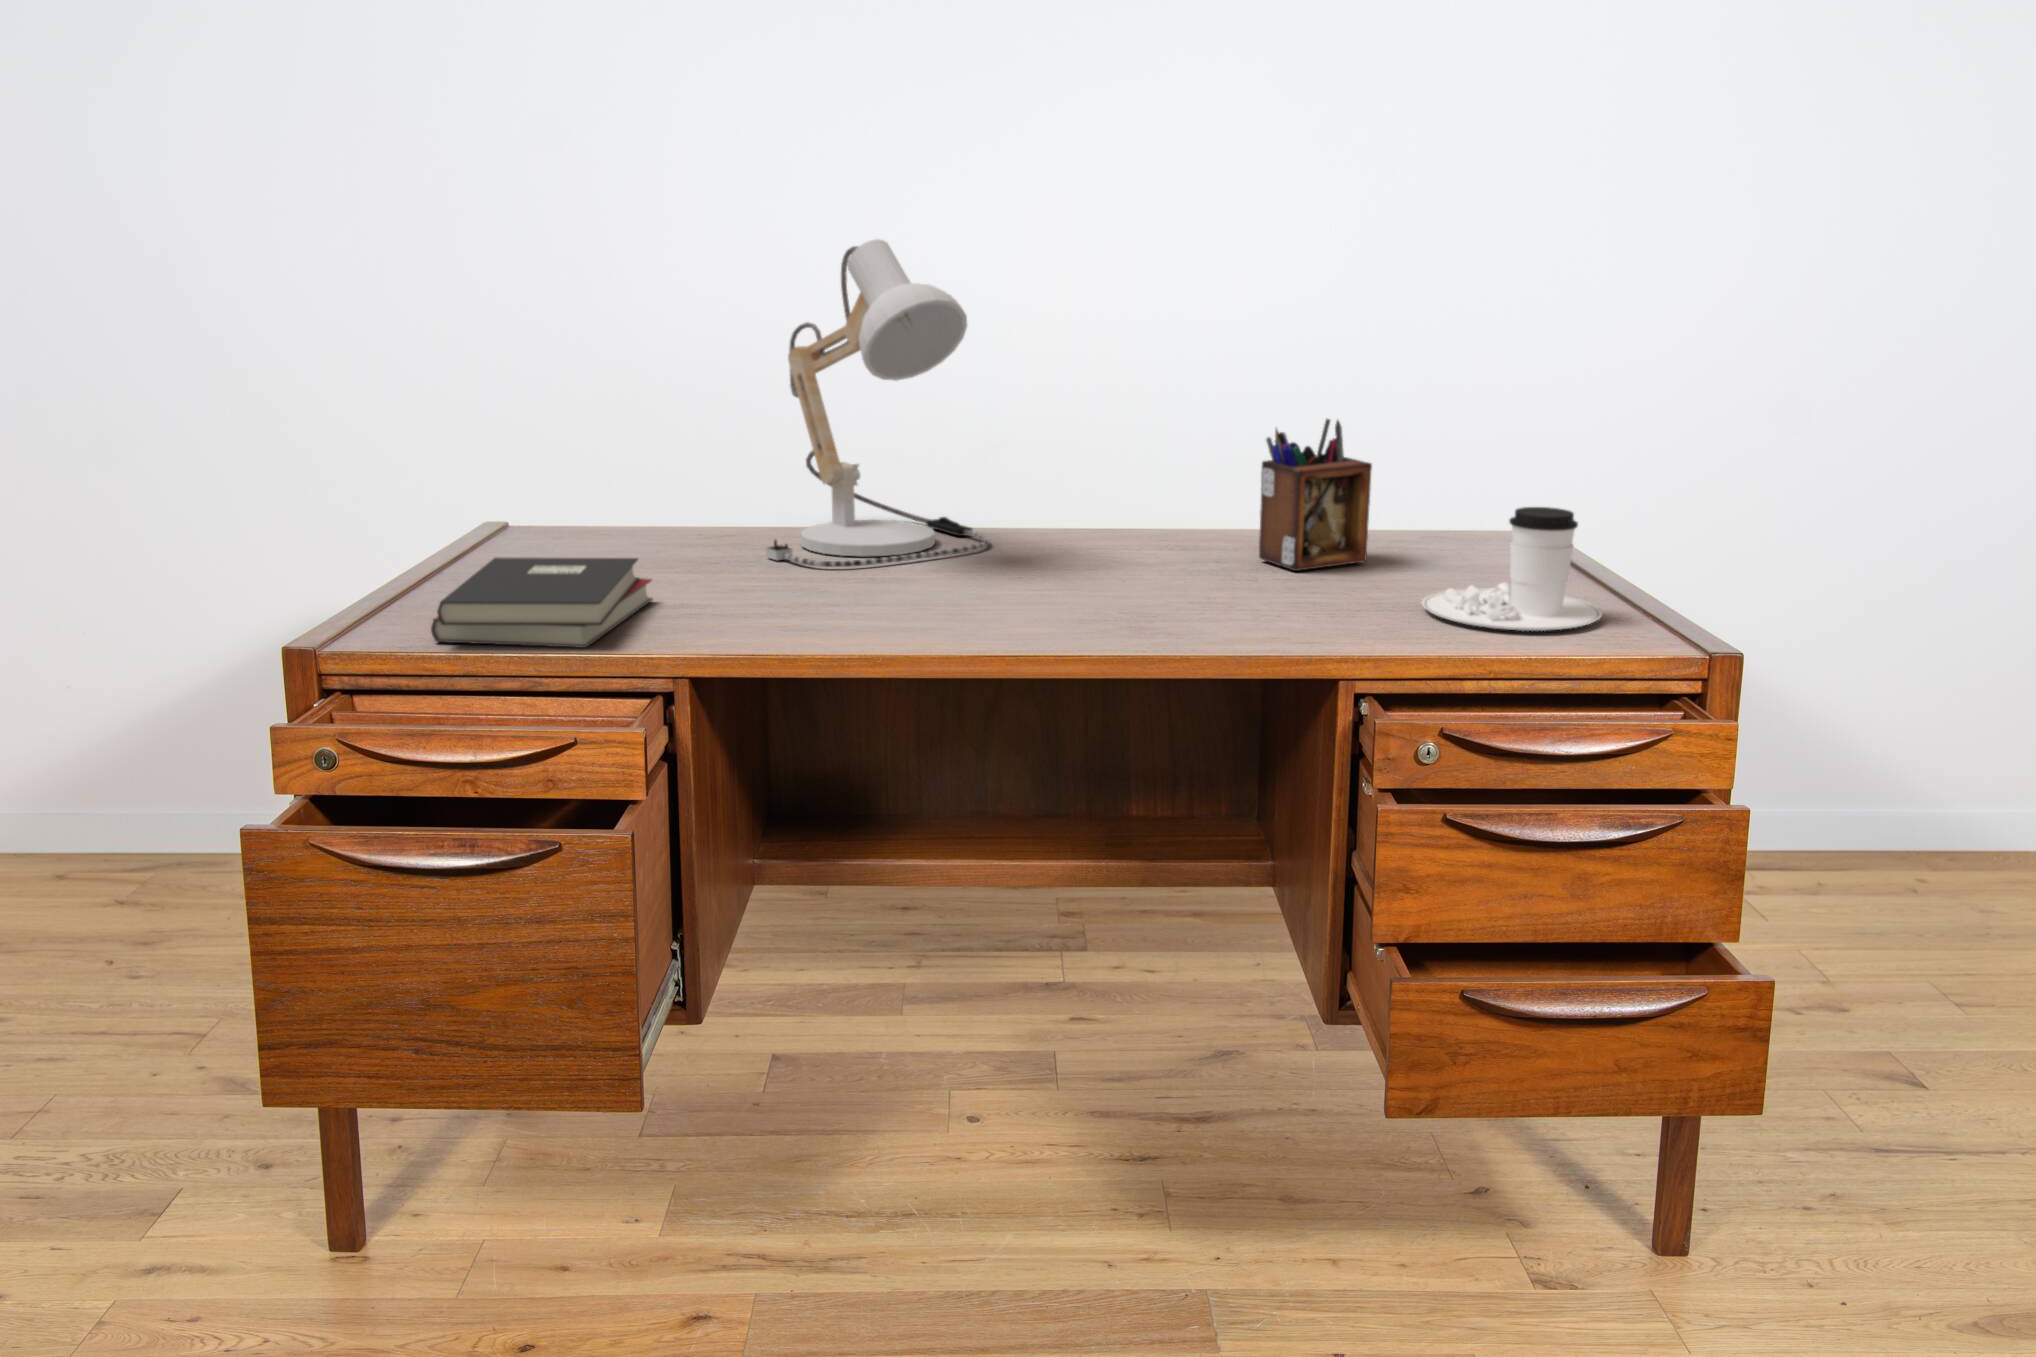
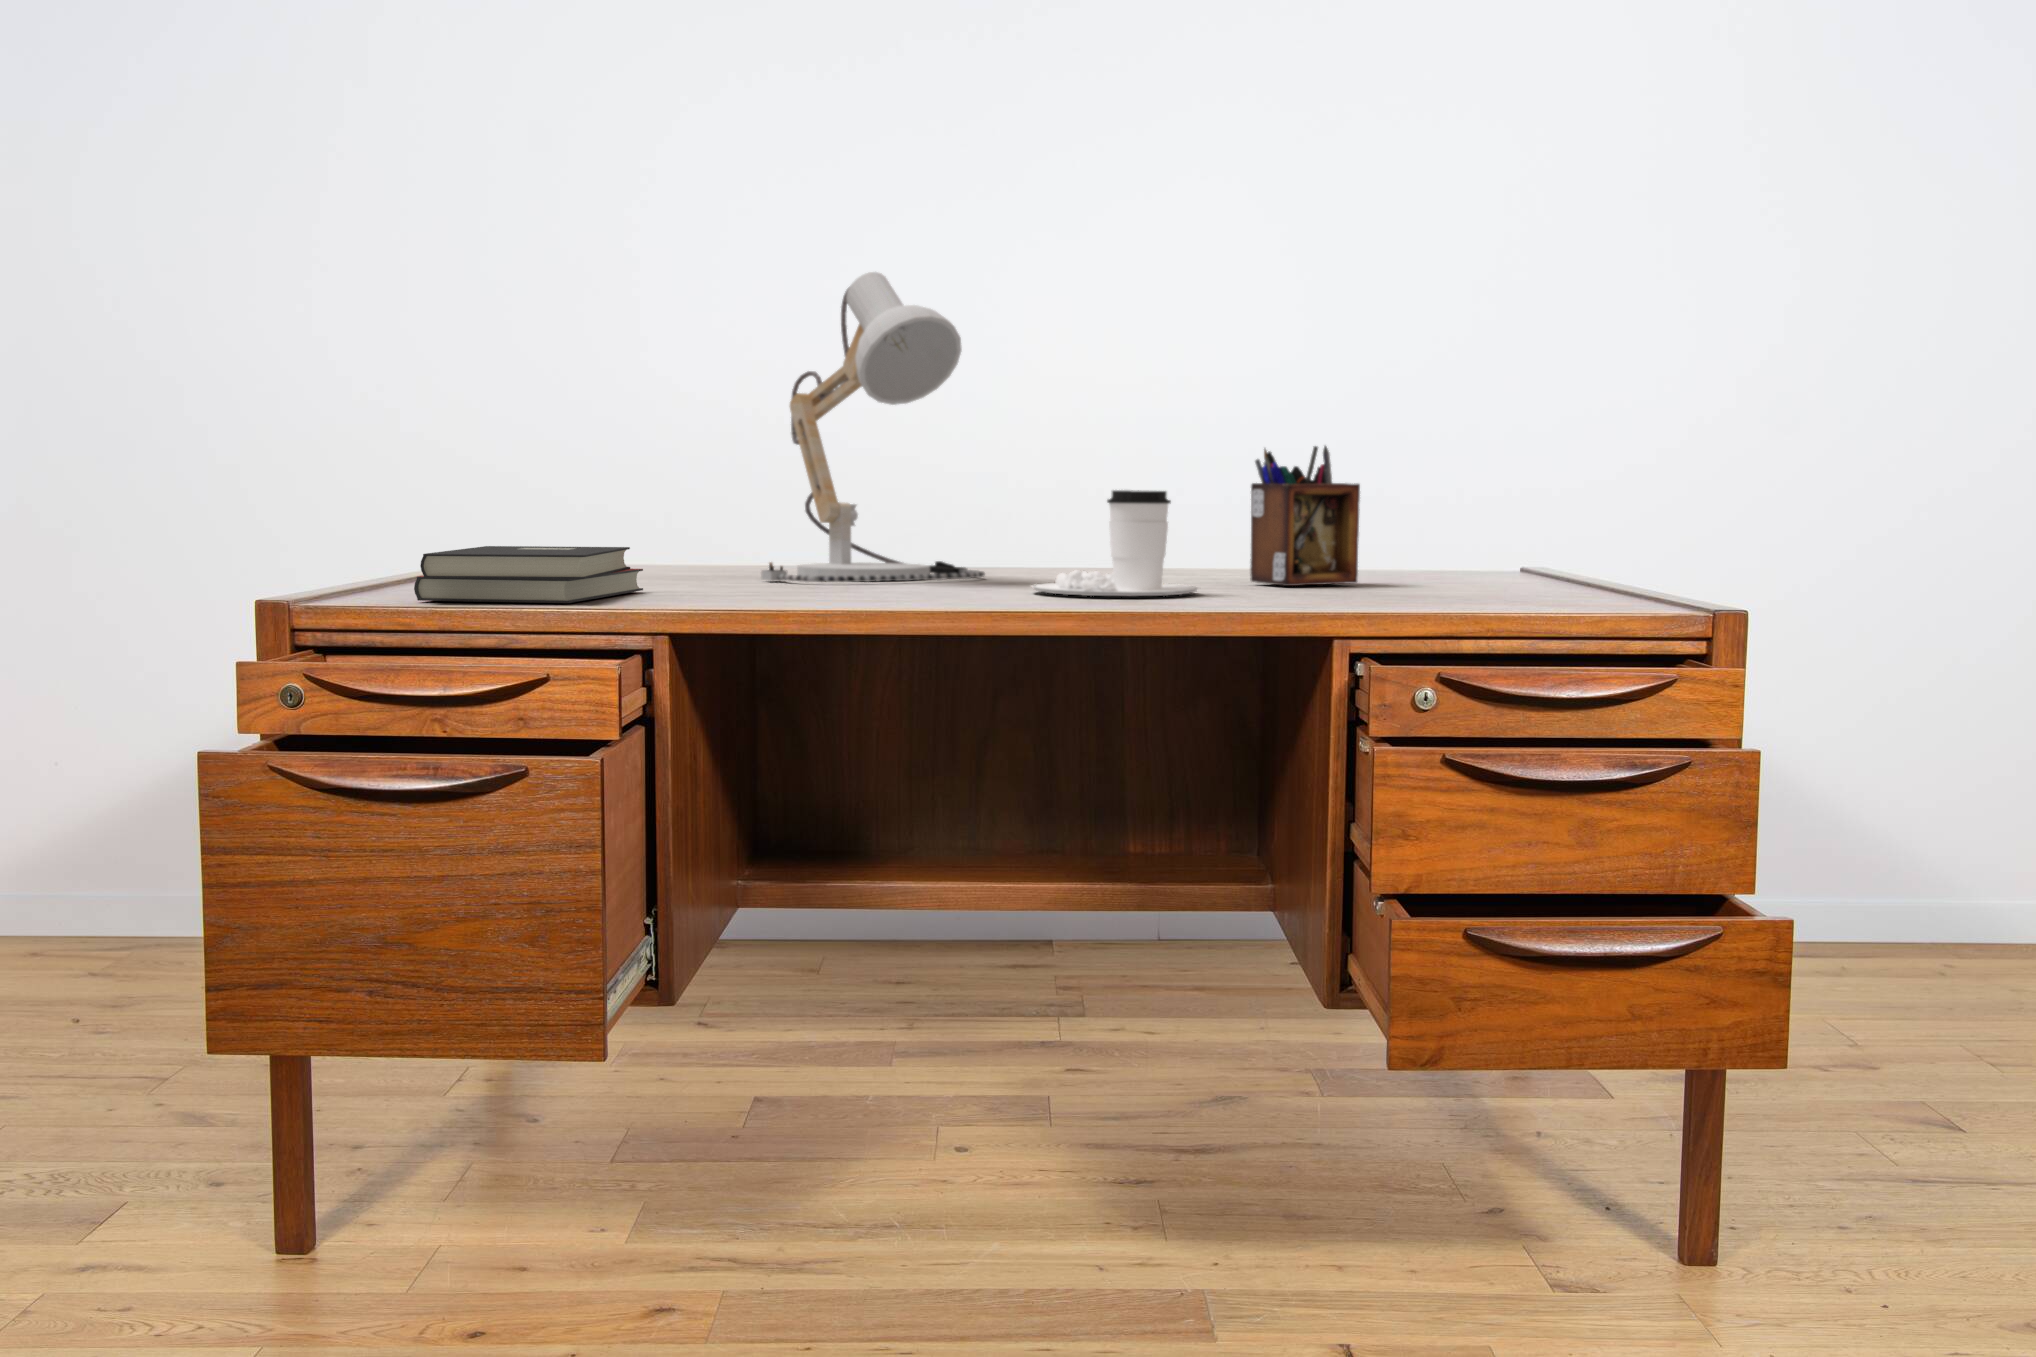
coffee cup: present [1422,507,1602,631] -> present [1032,490,1199,596]

